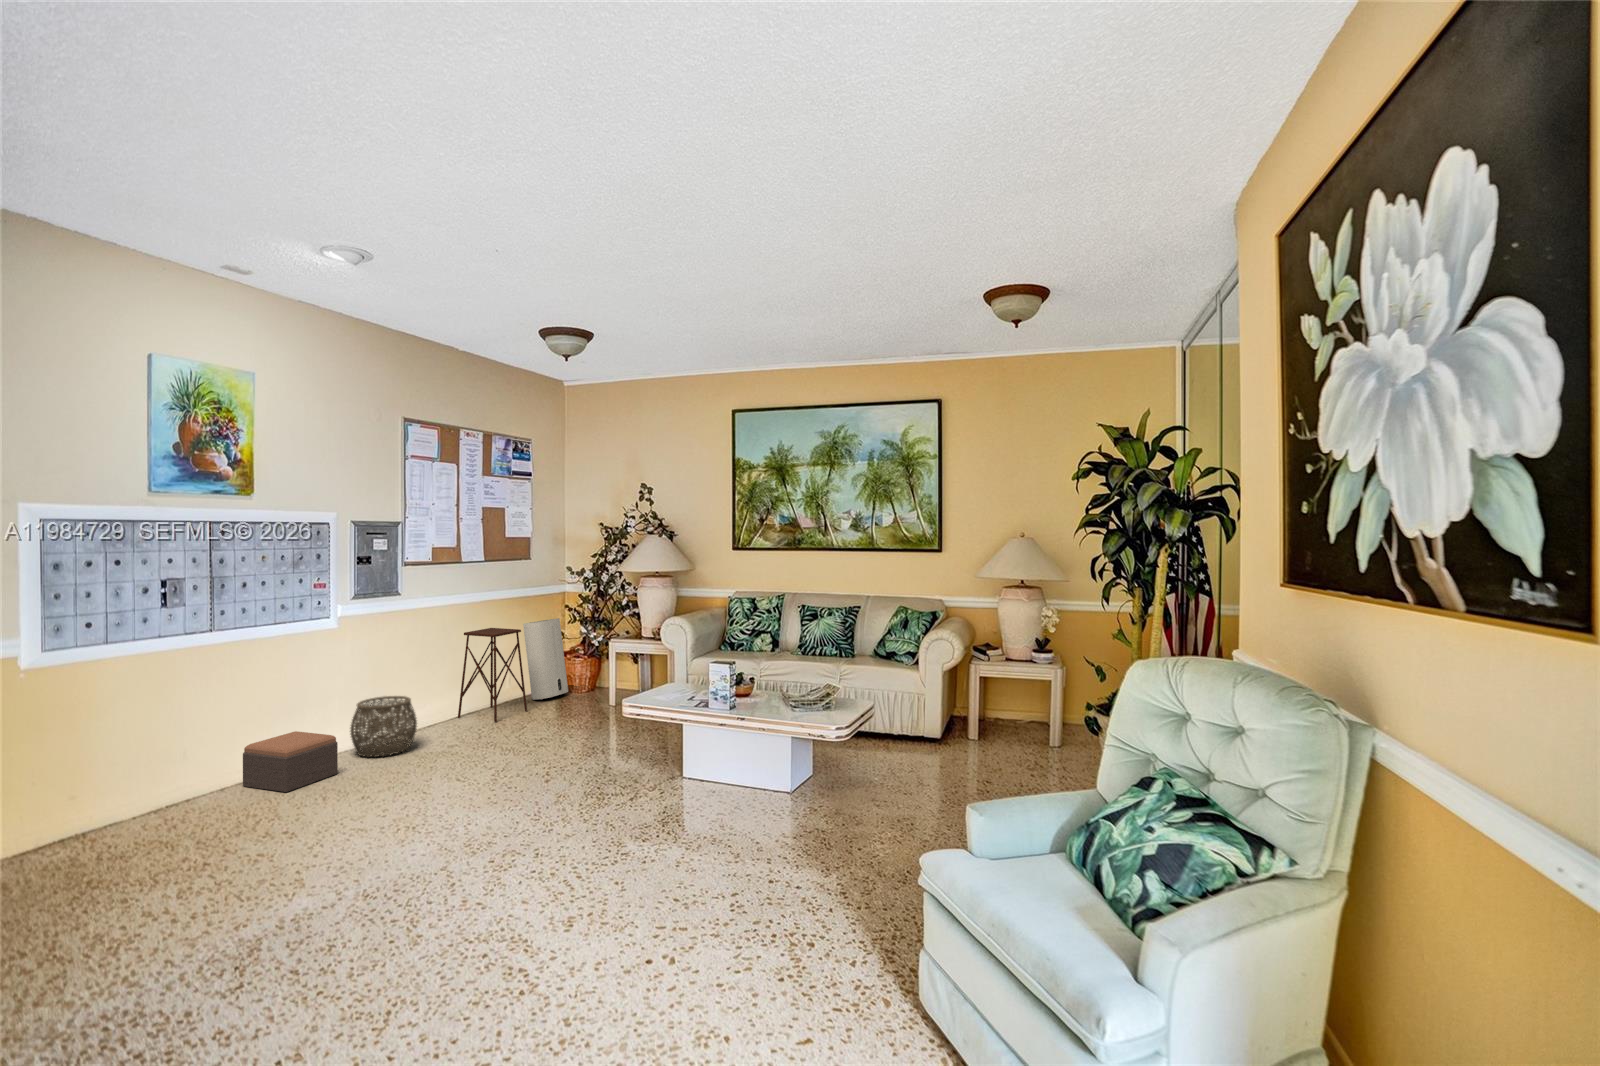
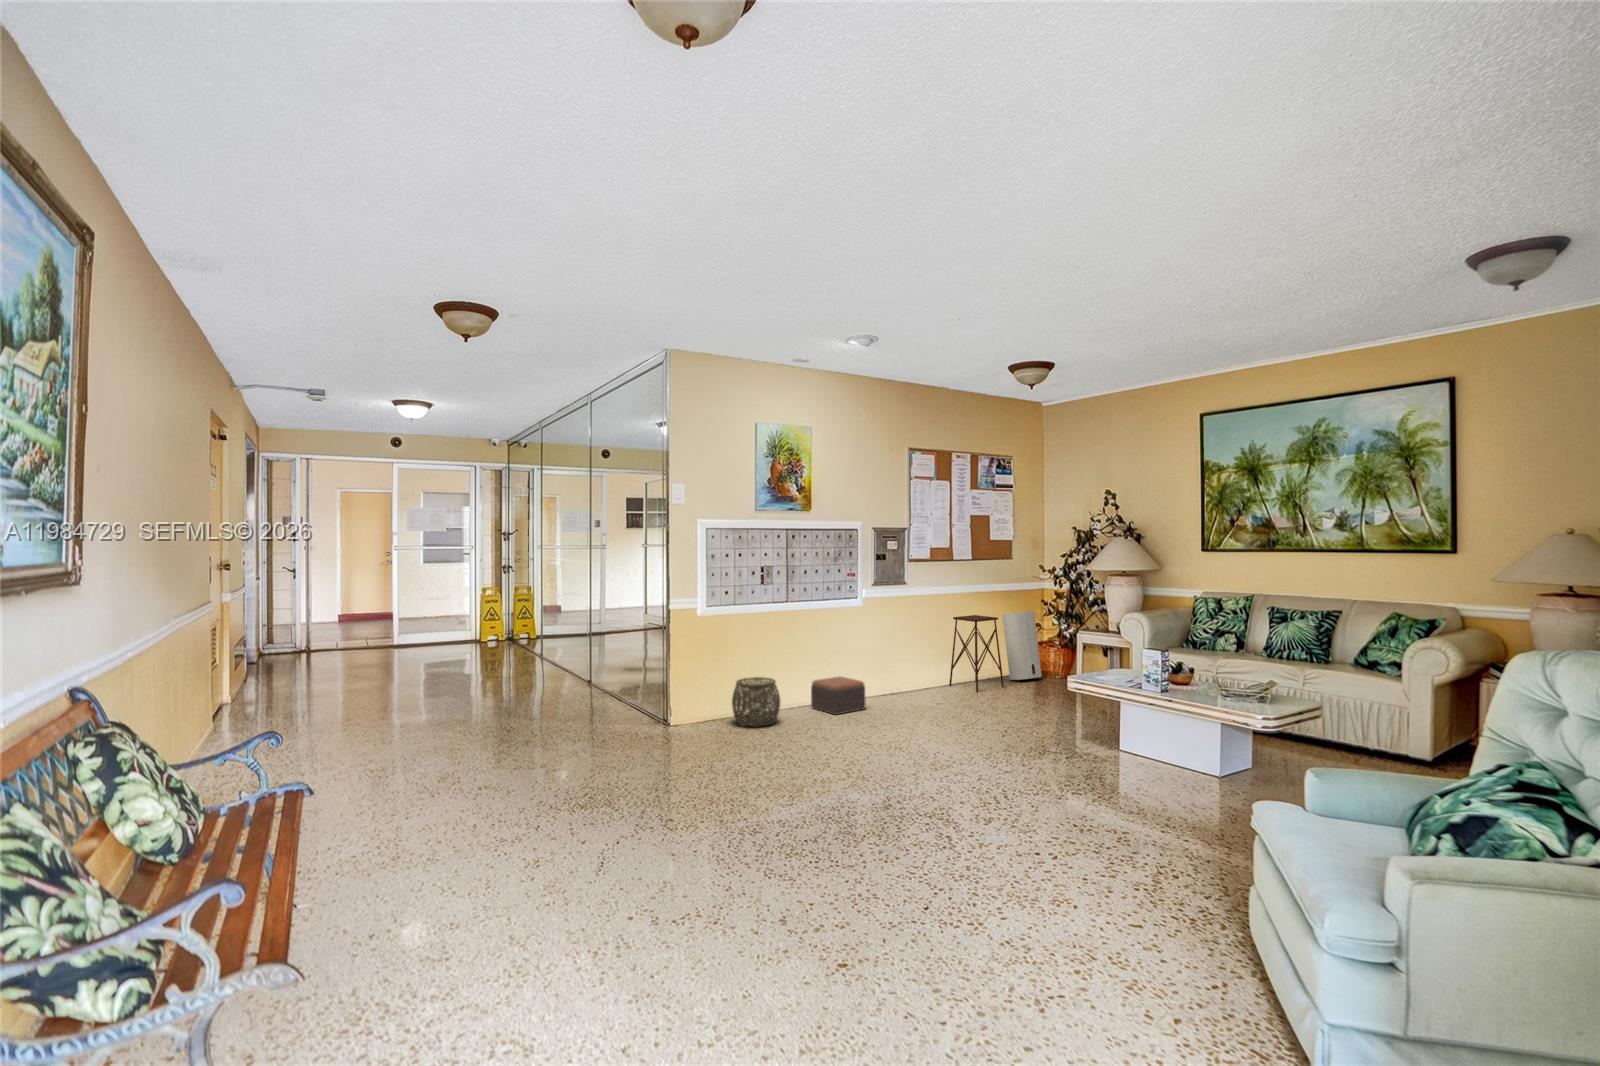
woven basket: present [350,696,417,757] -> present [732,677,780,726]

